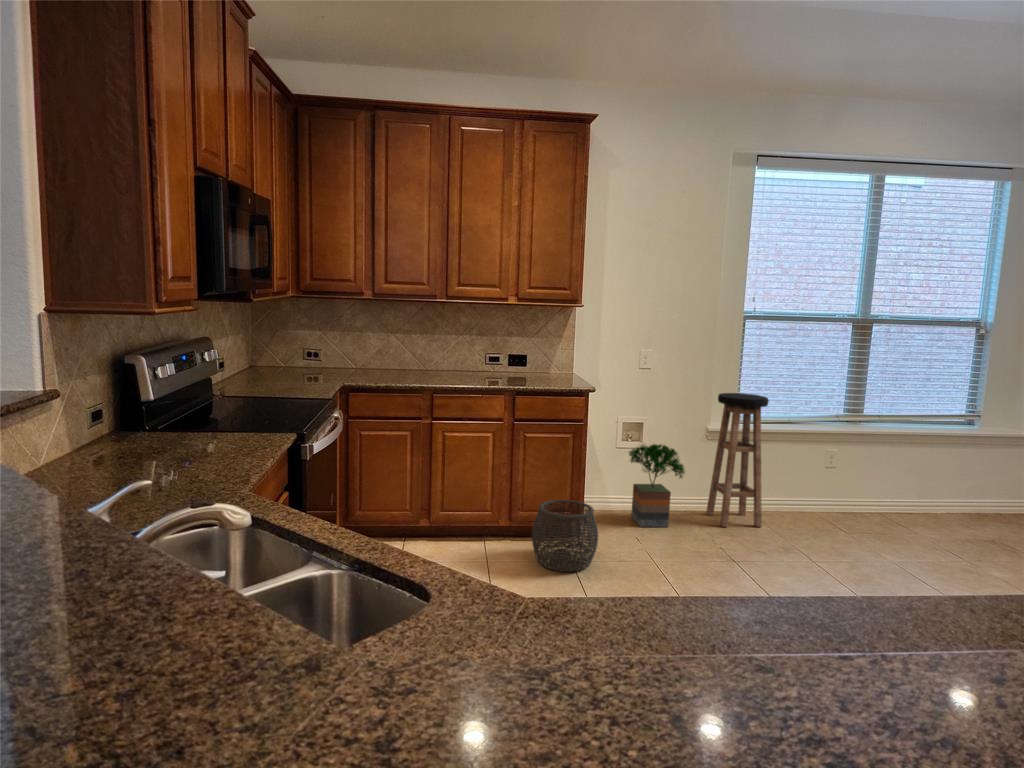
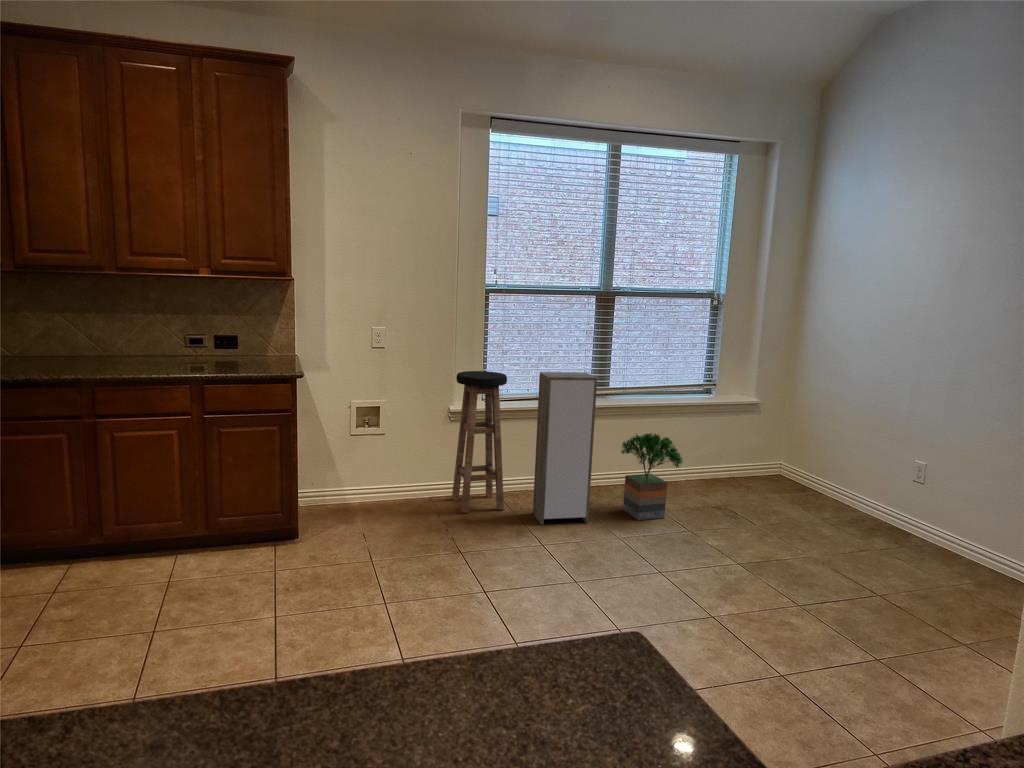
storage cabinet: none [792,395,868,545] -> present [533,372,597,525]
potted tree: present [629,444,685,527] -> present [621,433,683,520]
woven basket: present [532,500,598,572] -> none [223,502,304,587]

